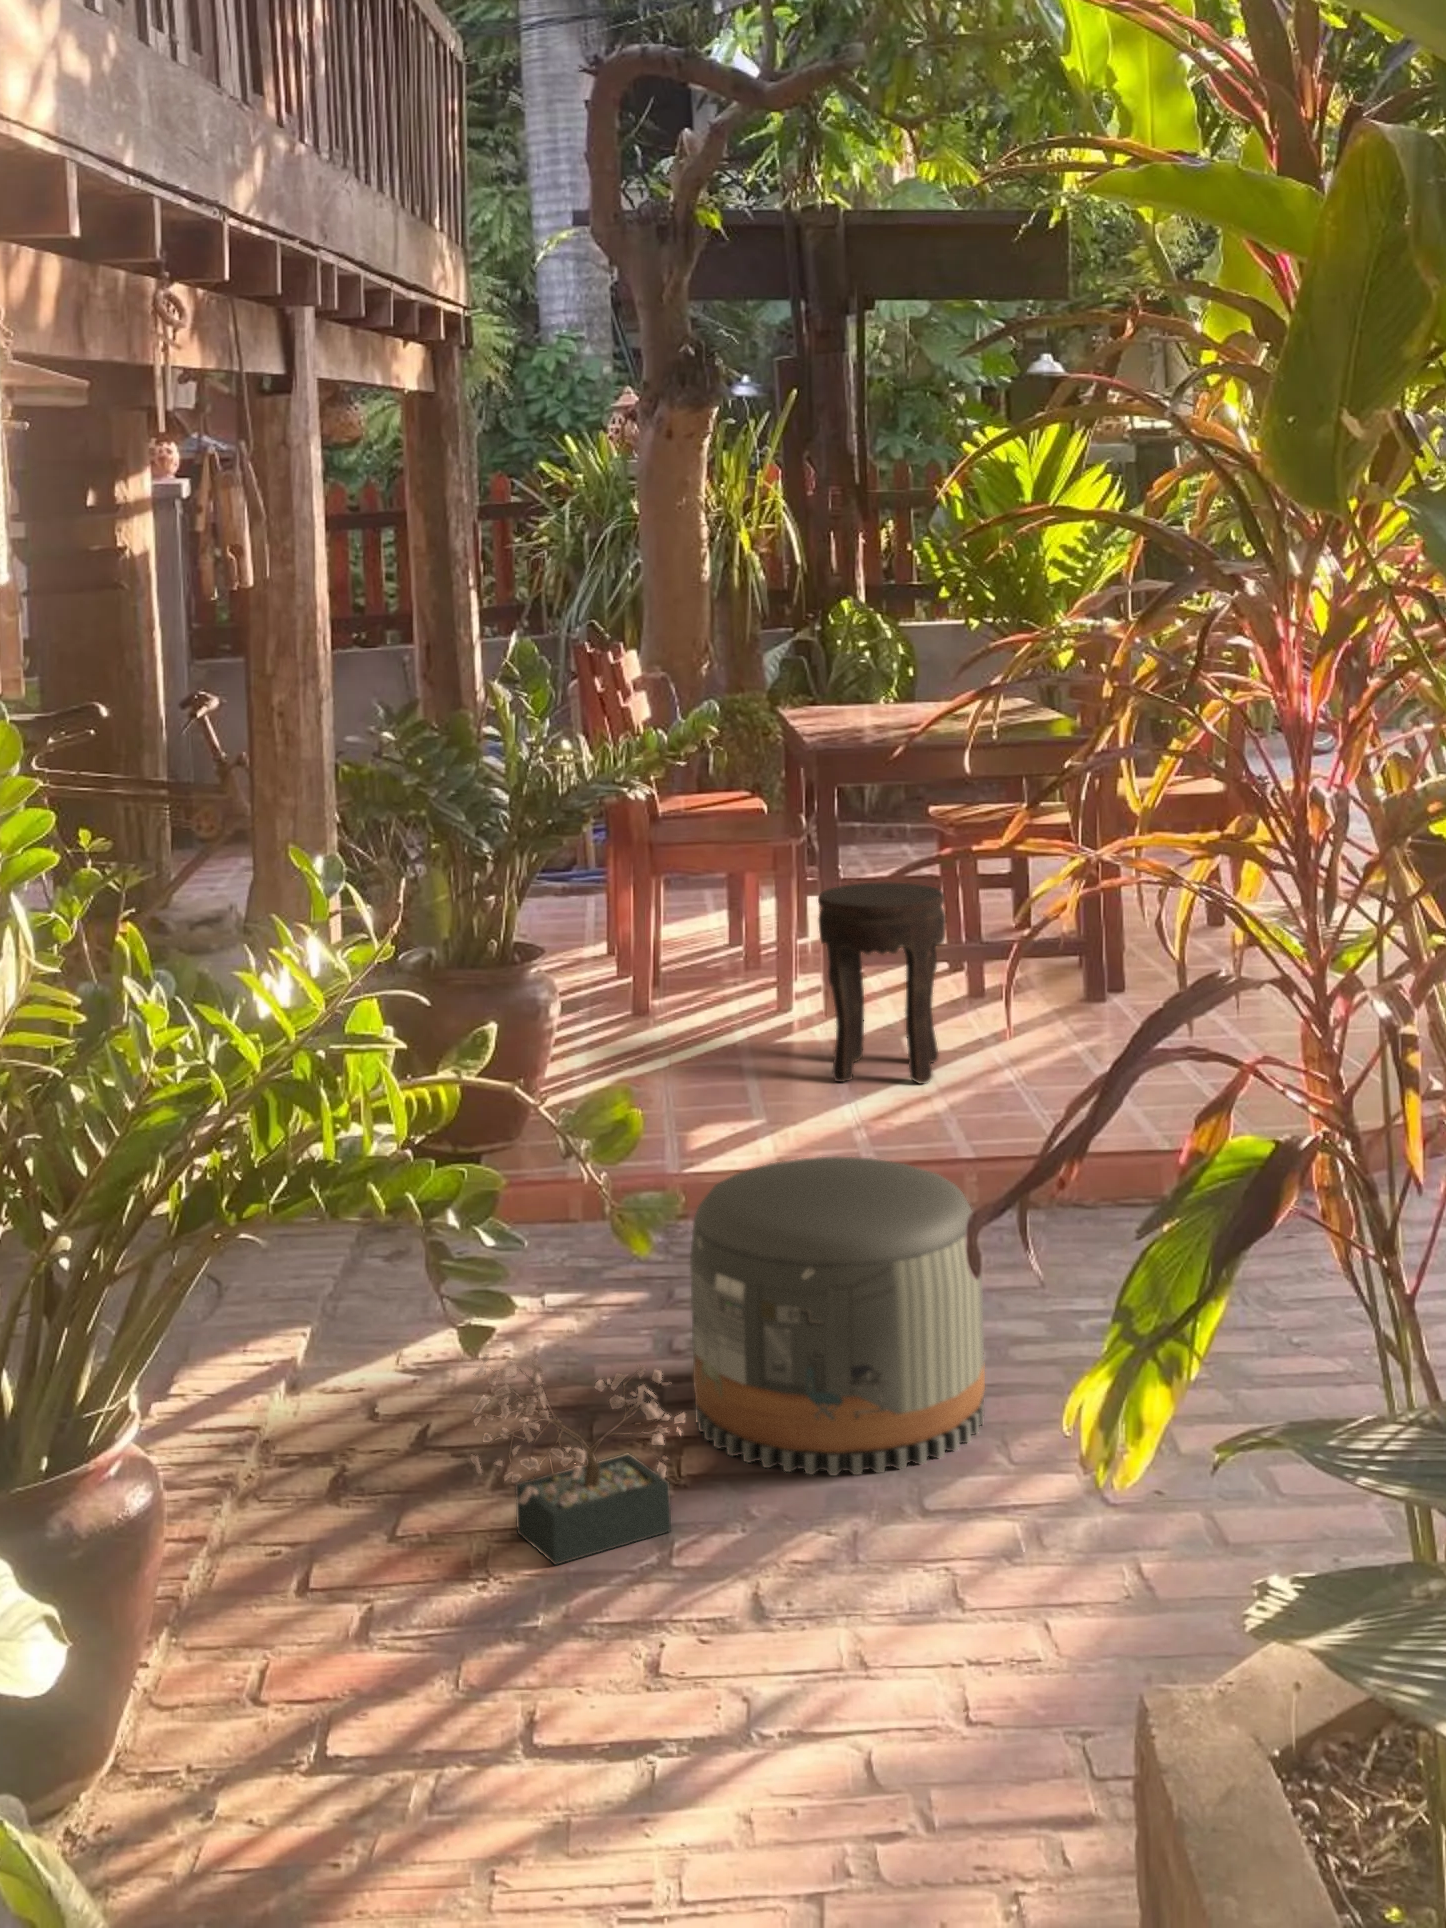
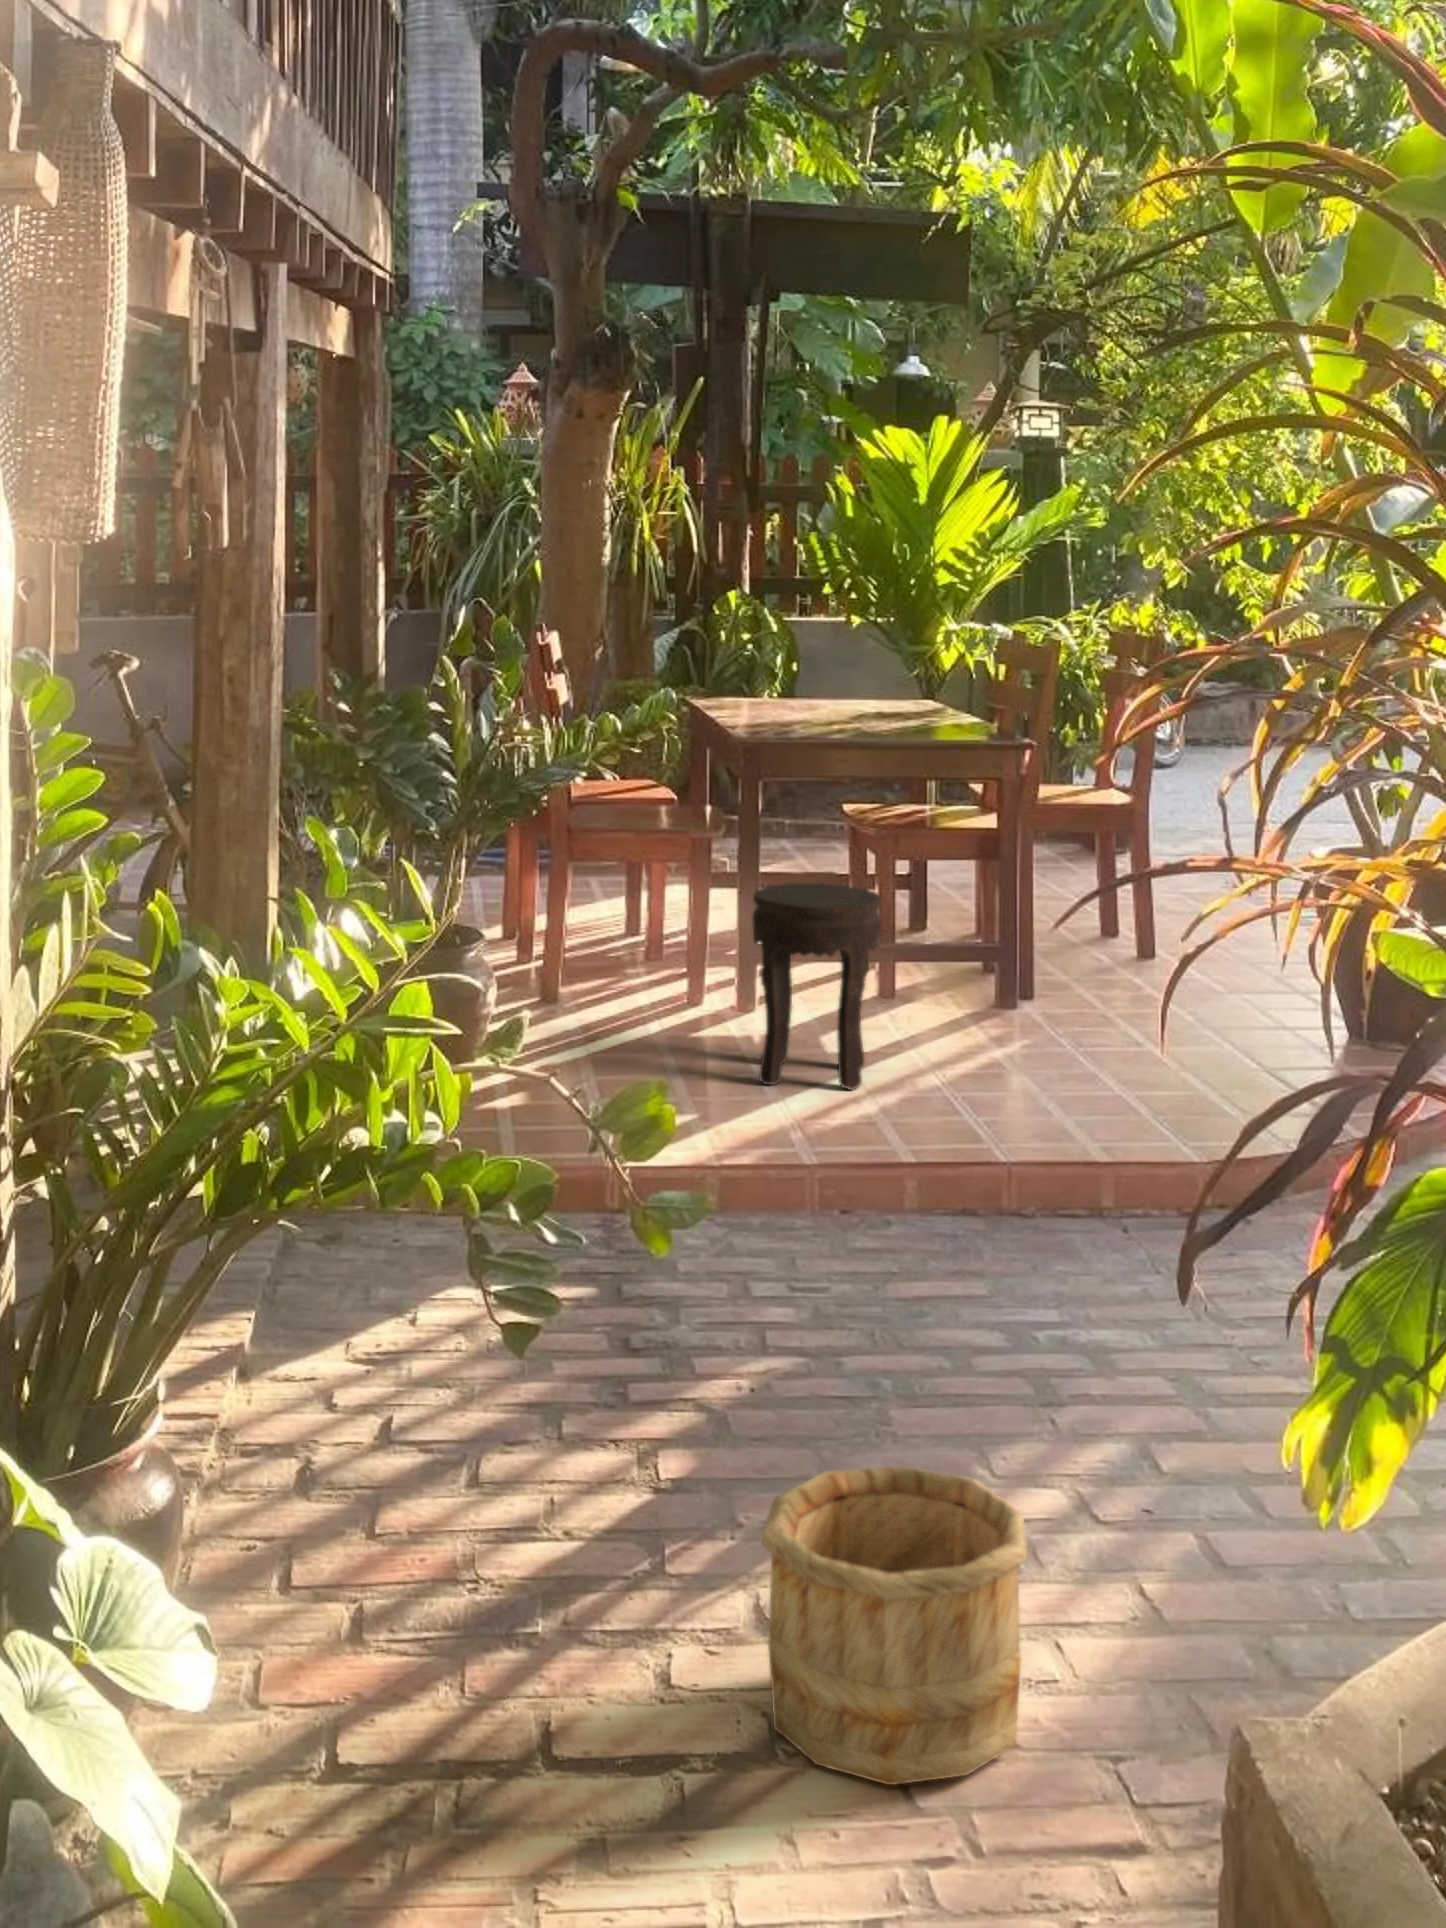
pouf: present [690,1157,985,1476] -> none [665,1162,967,1487]
decorative plant: present [471,1355,685,1565] -> none [462,1352,677,1571]
wooden bucket: none [728,1453,991,1767] -> present [761,1467,1027,1785]

